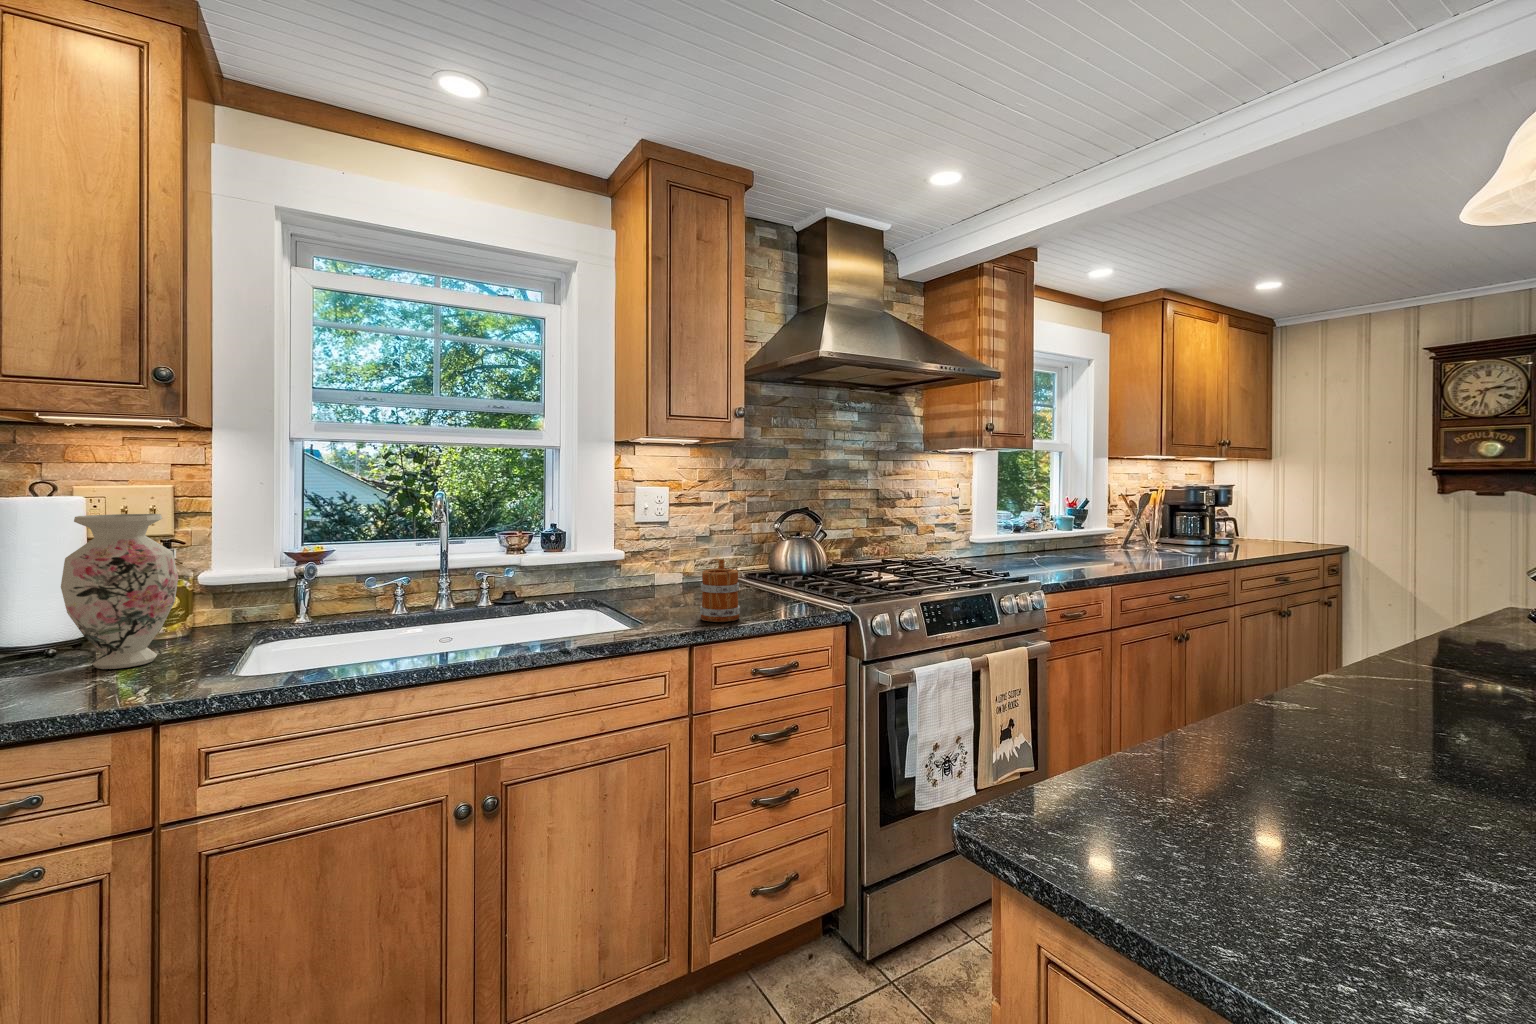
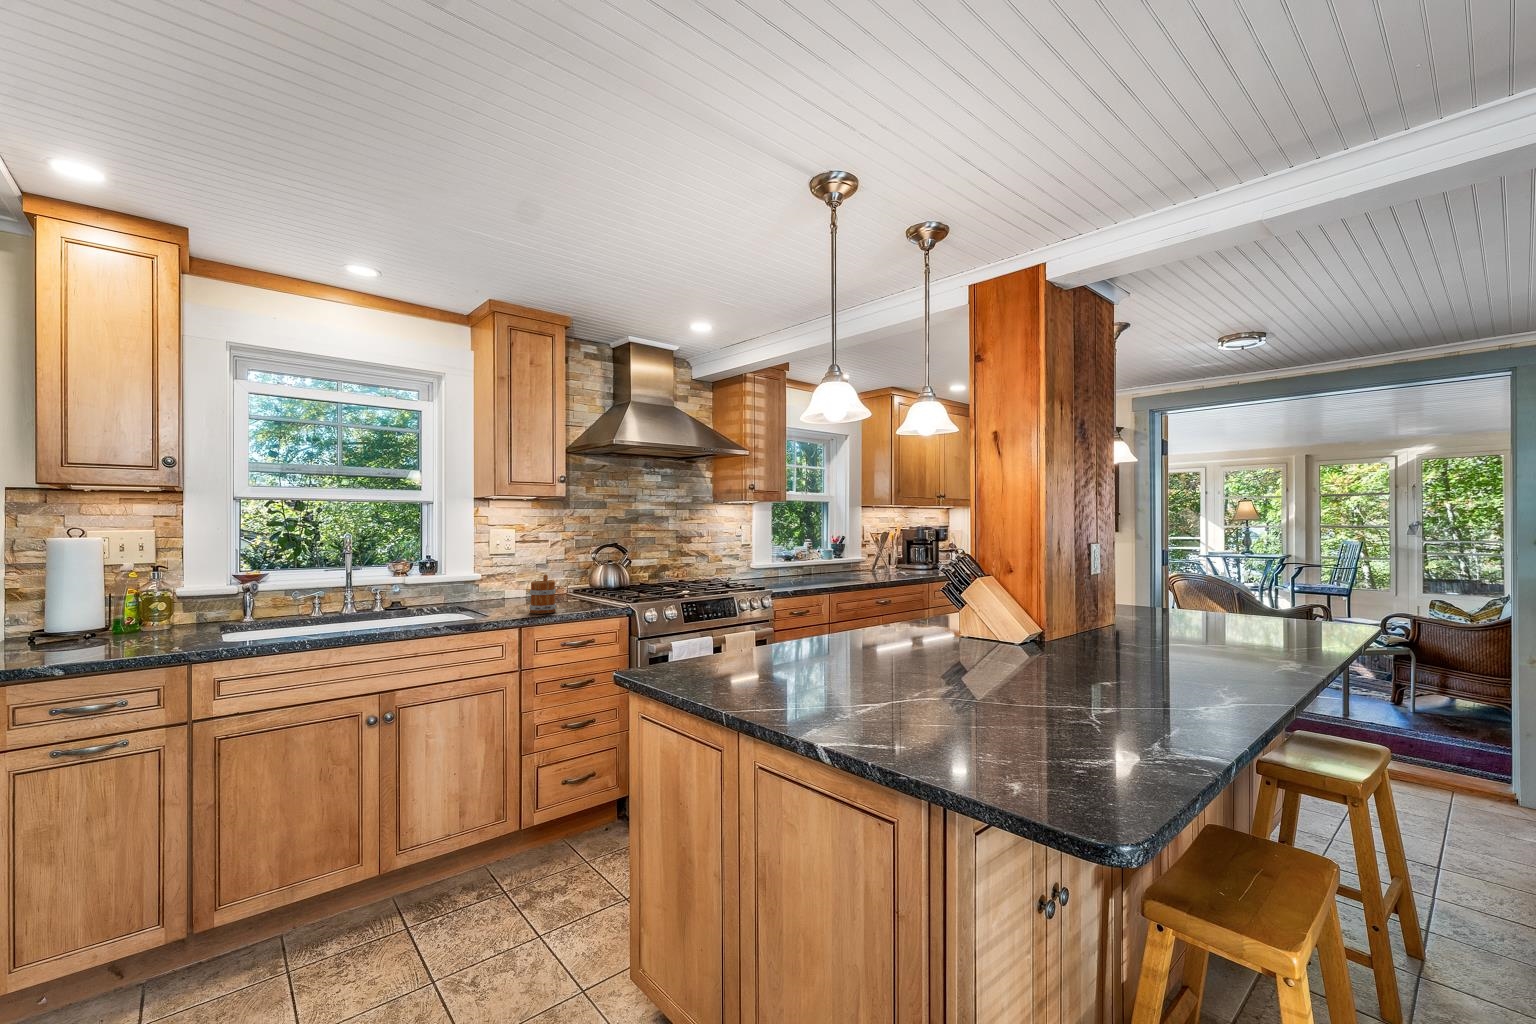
vase: present [61,514,178,669] -> none [109,547,180,642]

